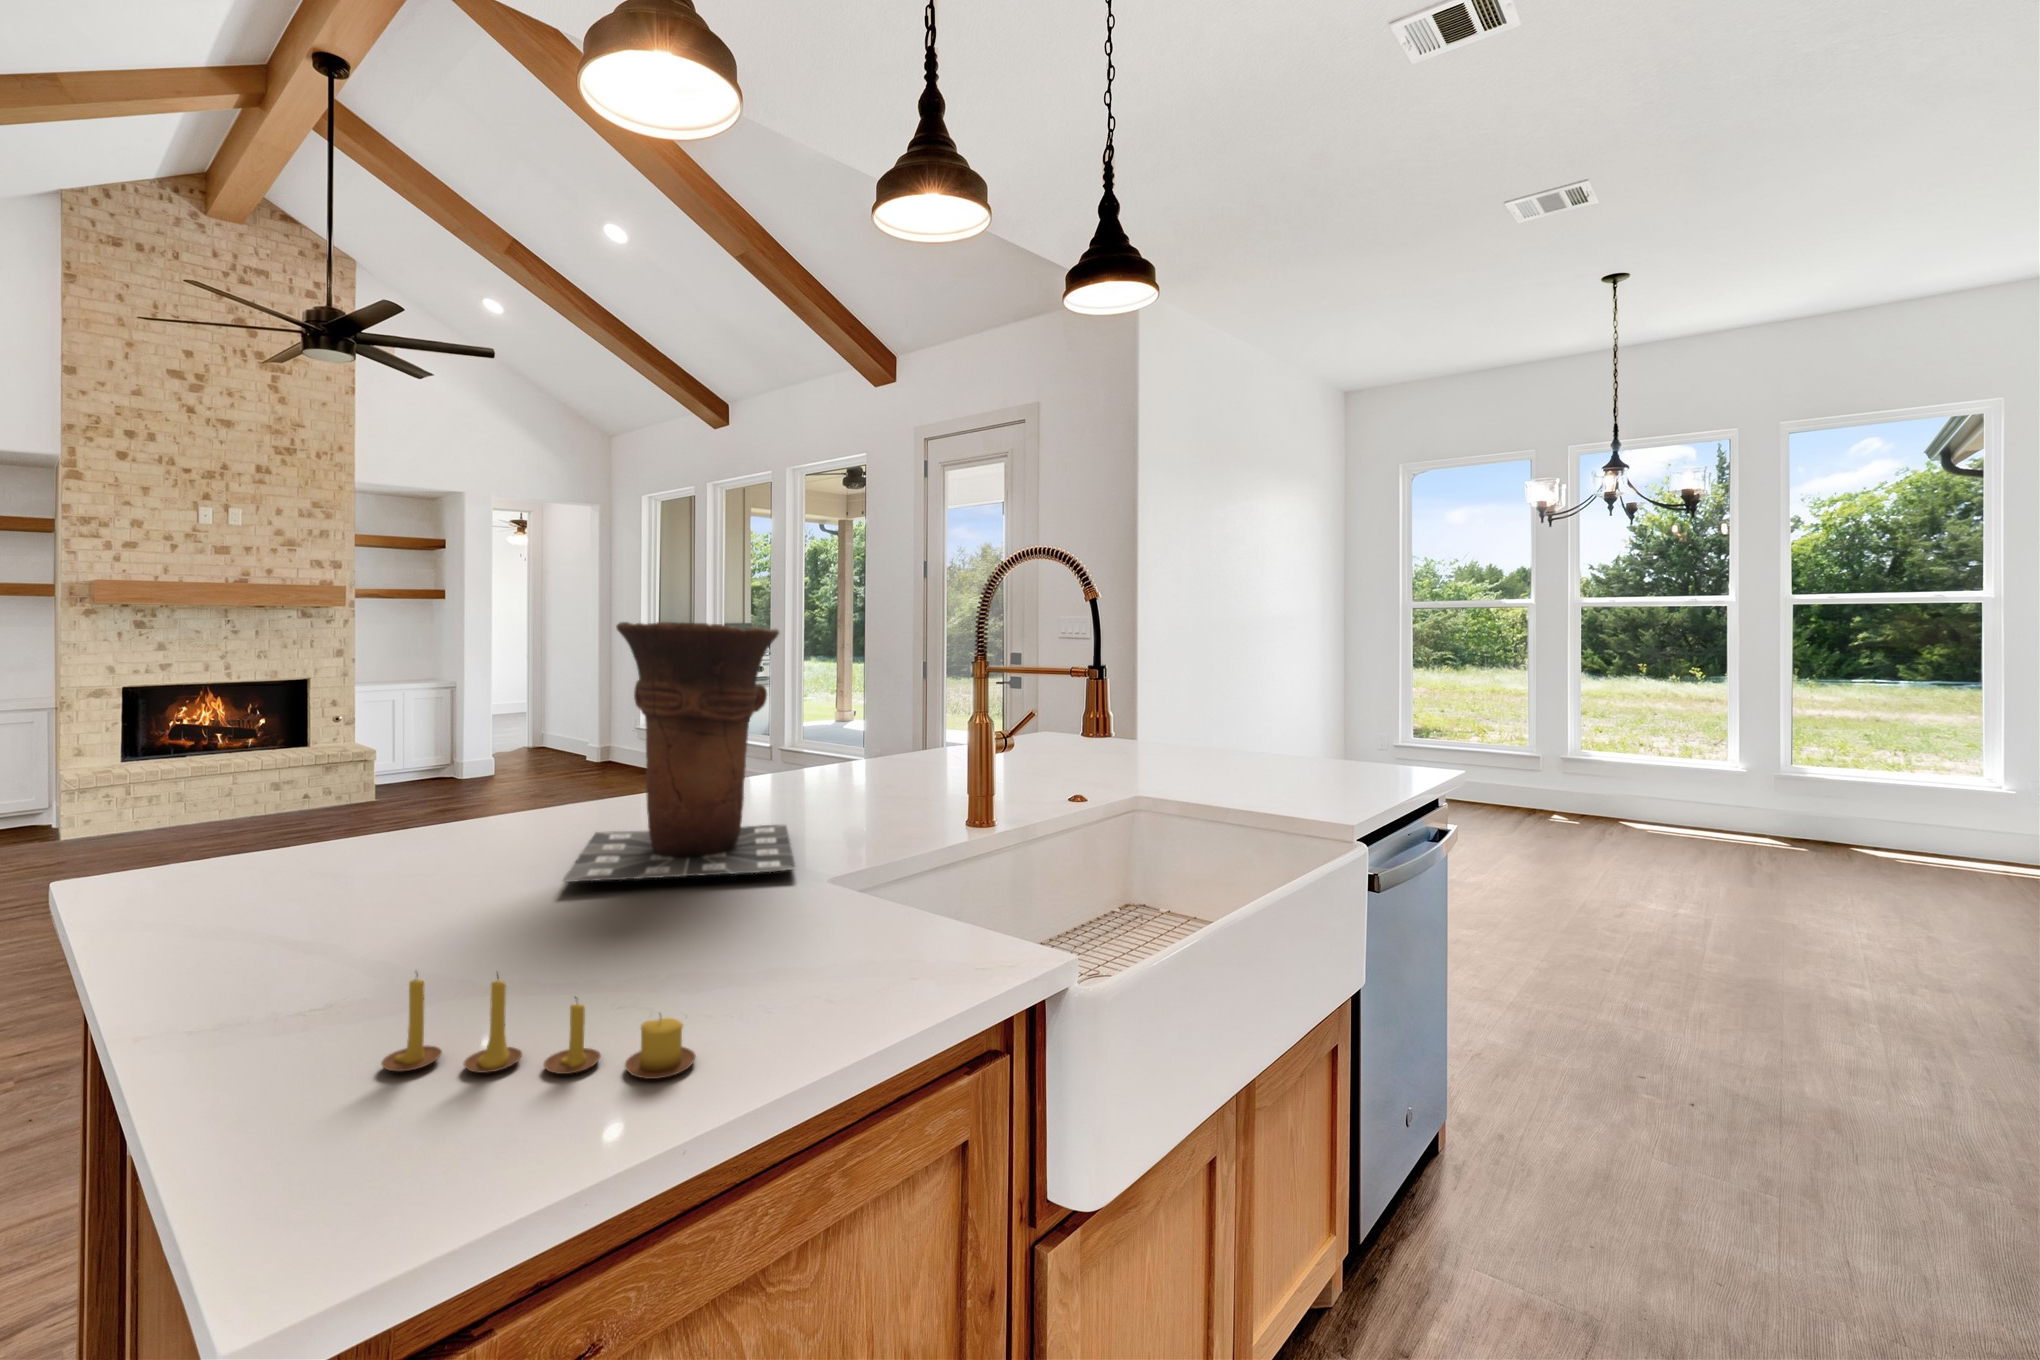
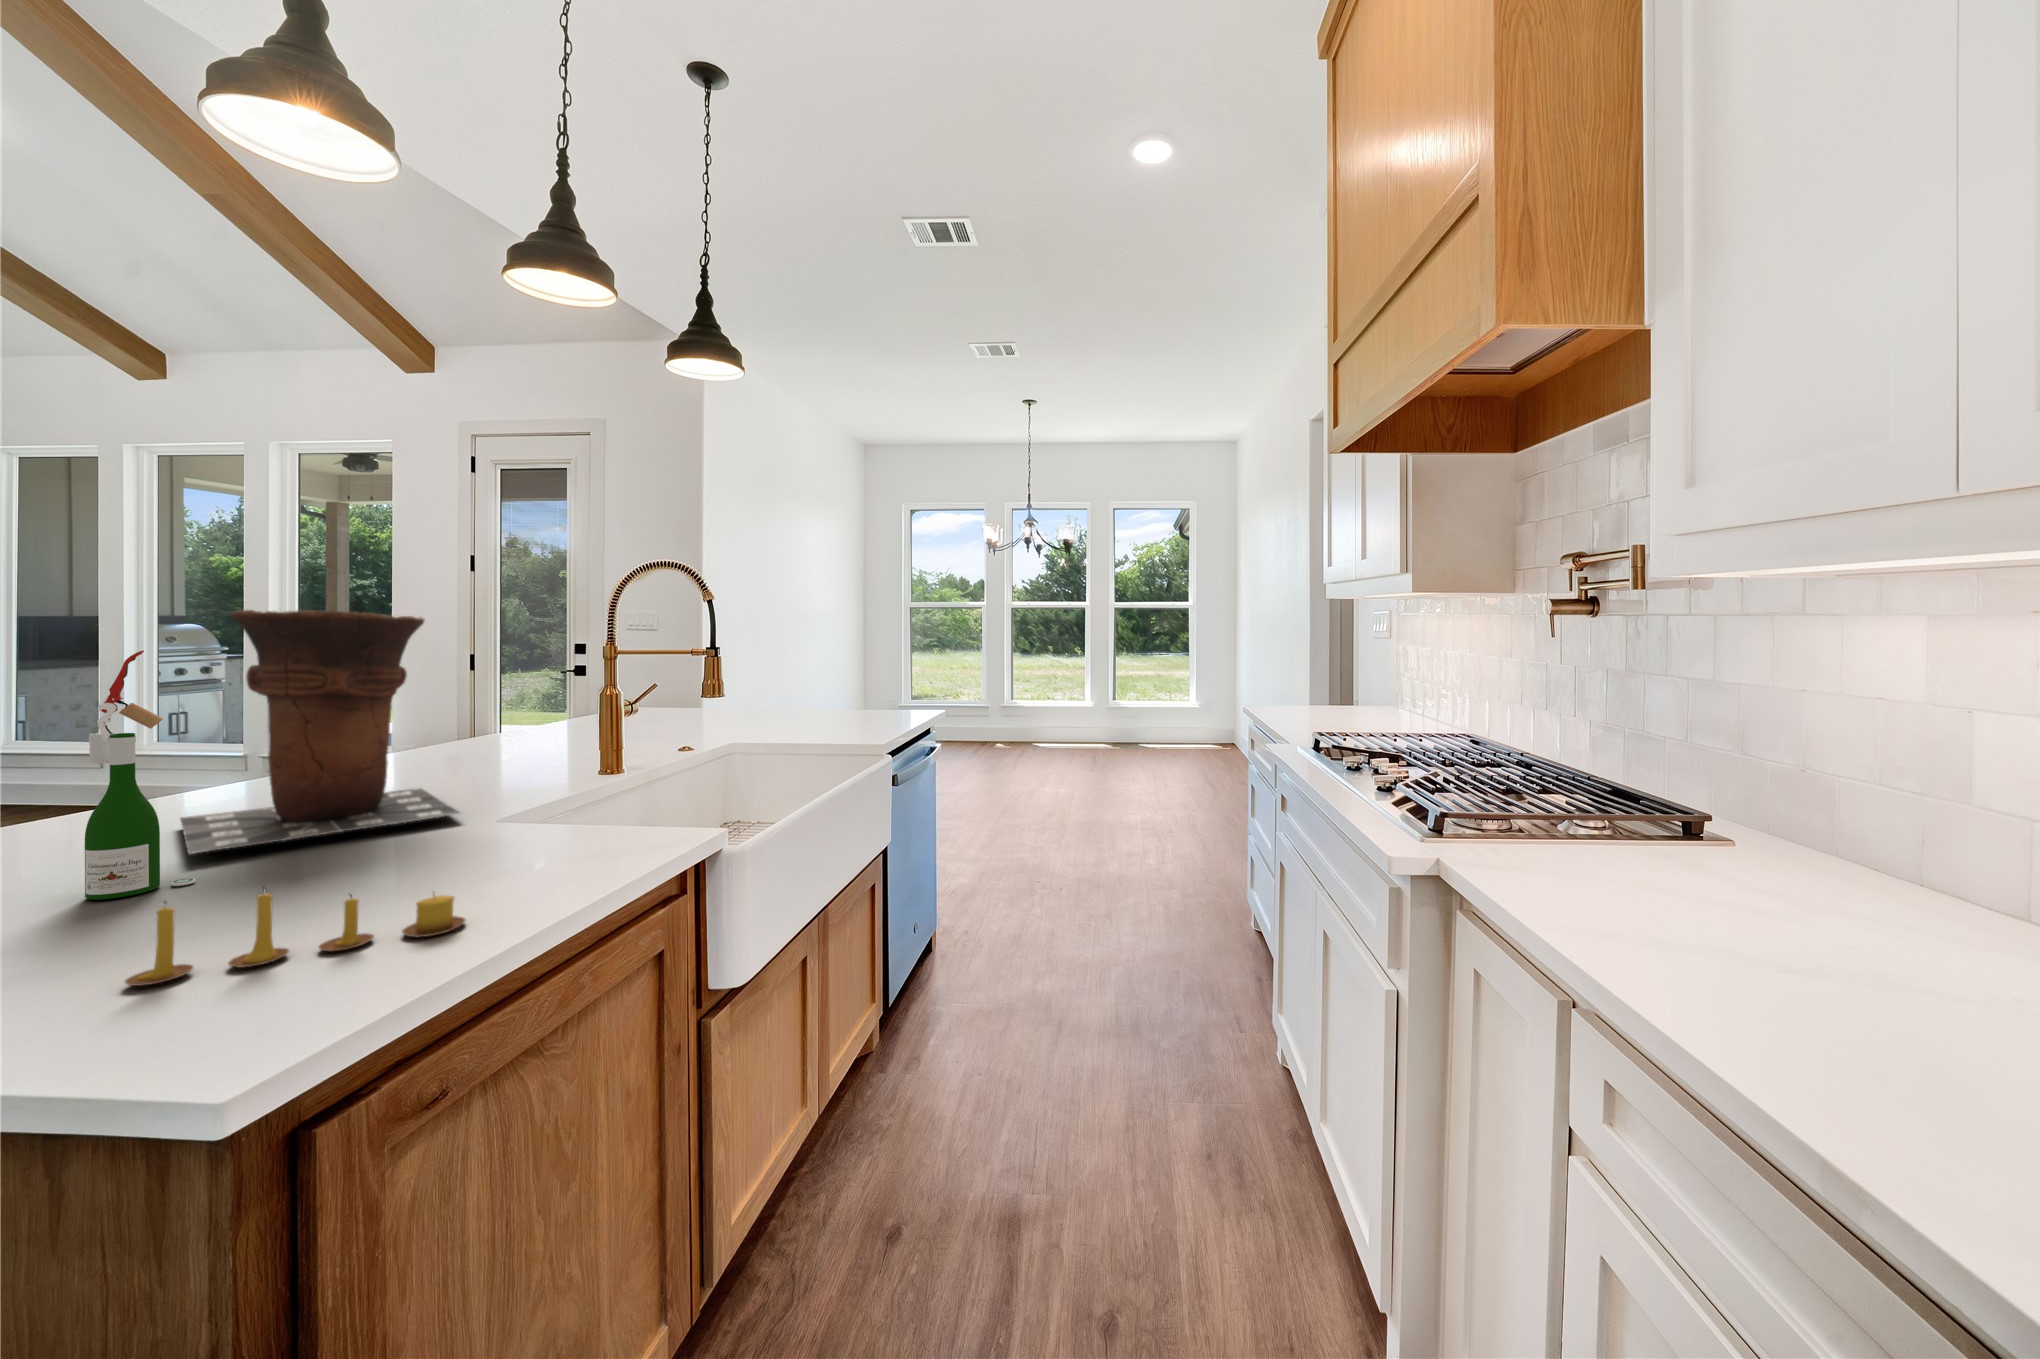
wine bottle: none [471,666,550,925] -> present [85,650,195,900]

